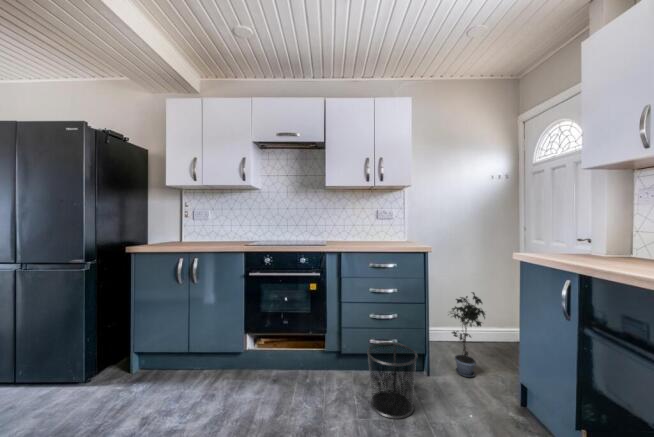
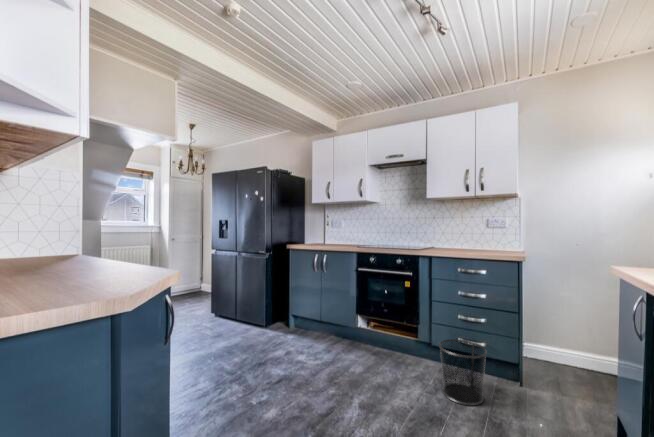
potted plant: present [451,292,485,377] -> none [548,310,599,403]

